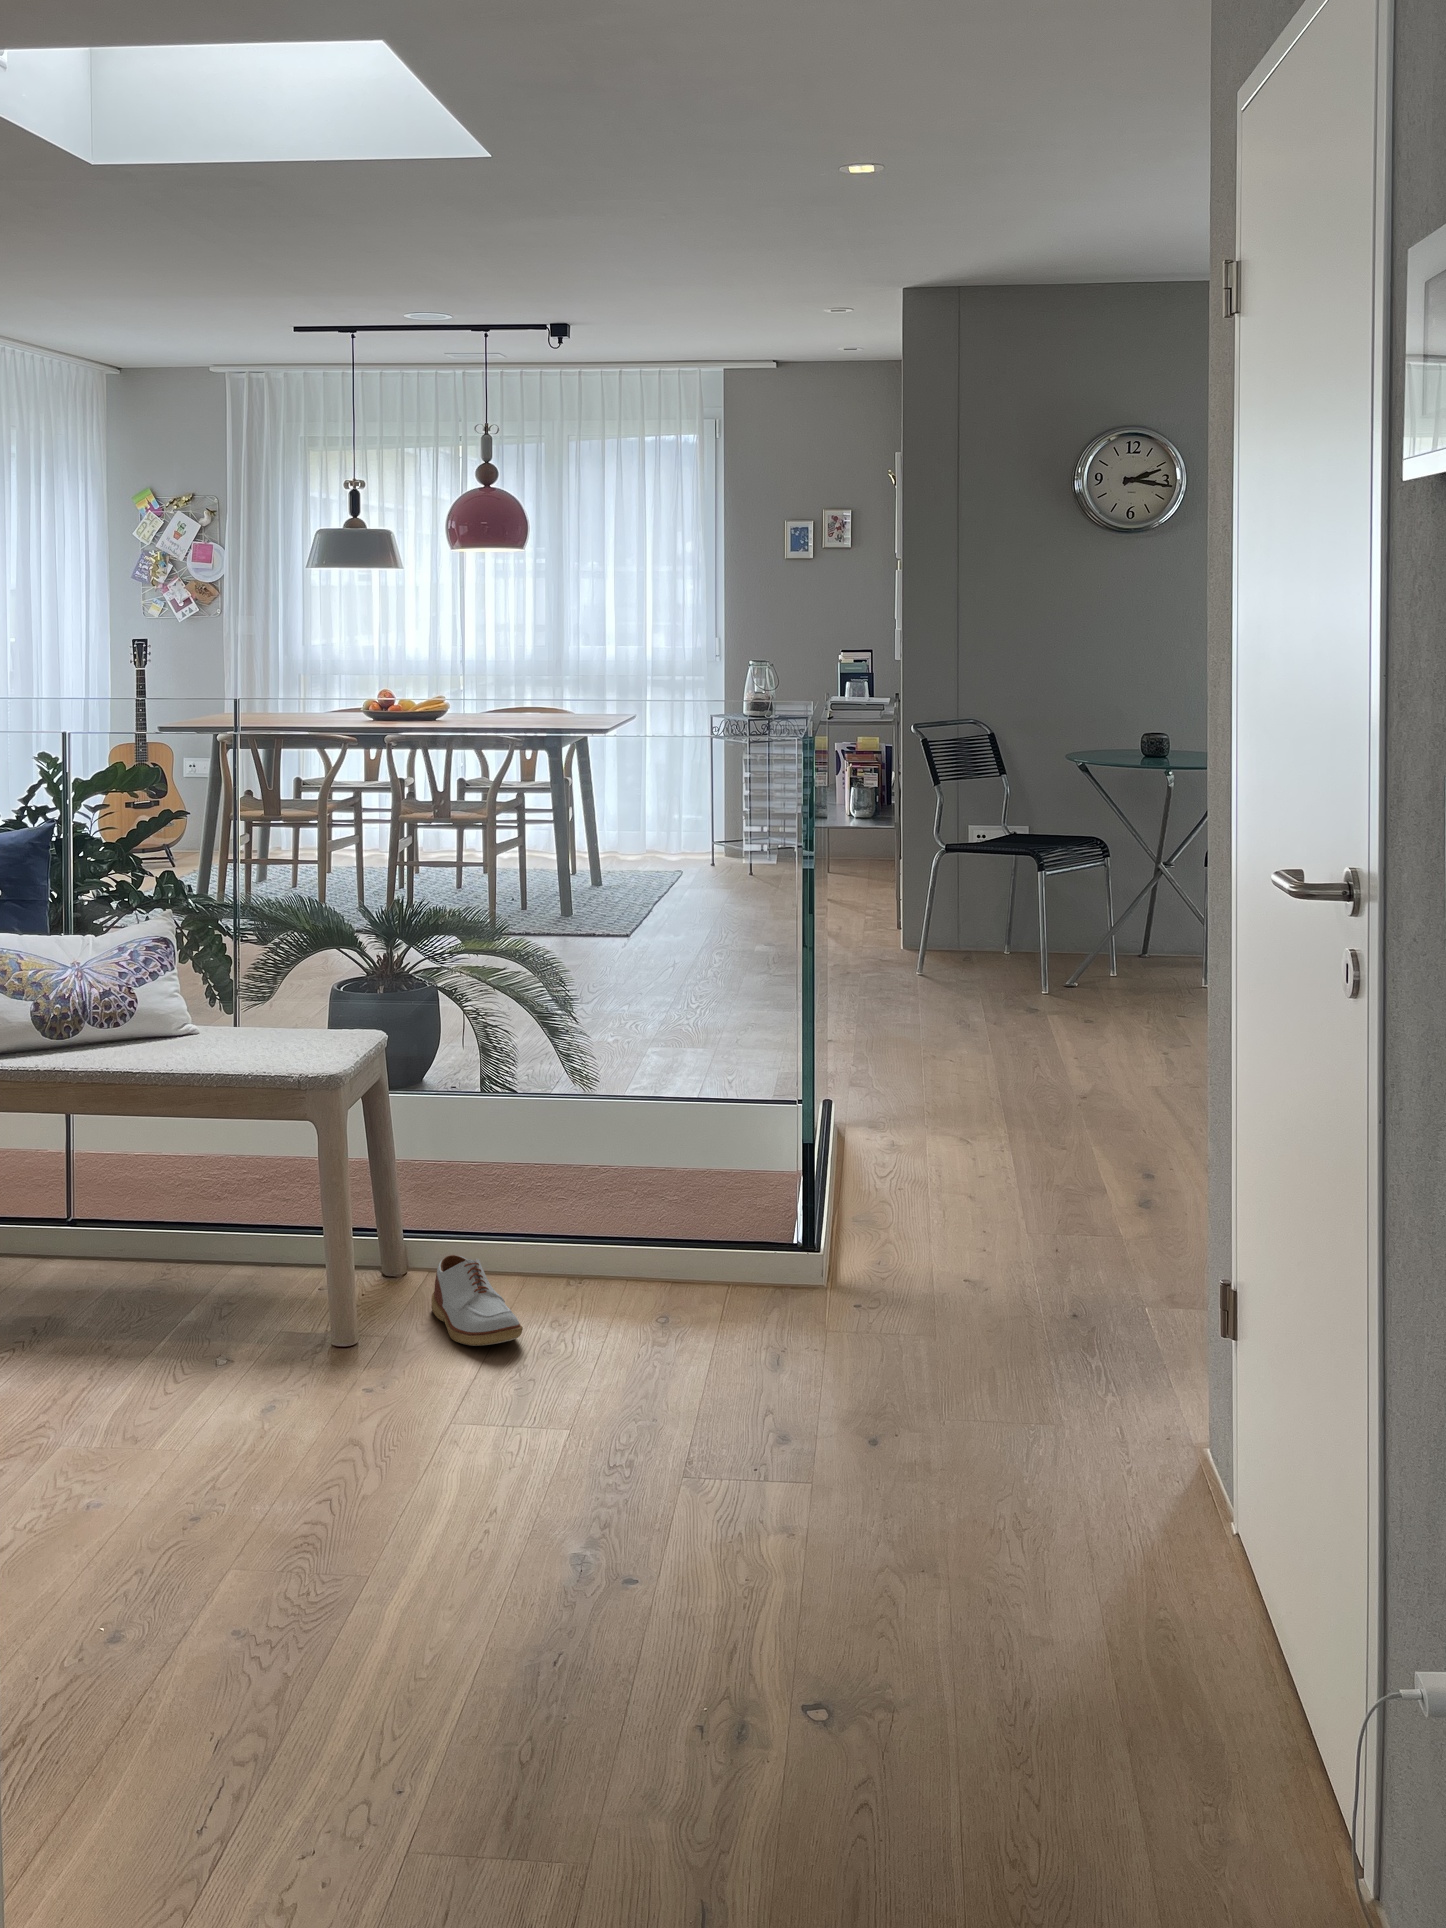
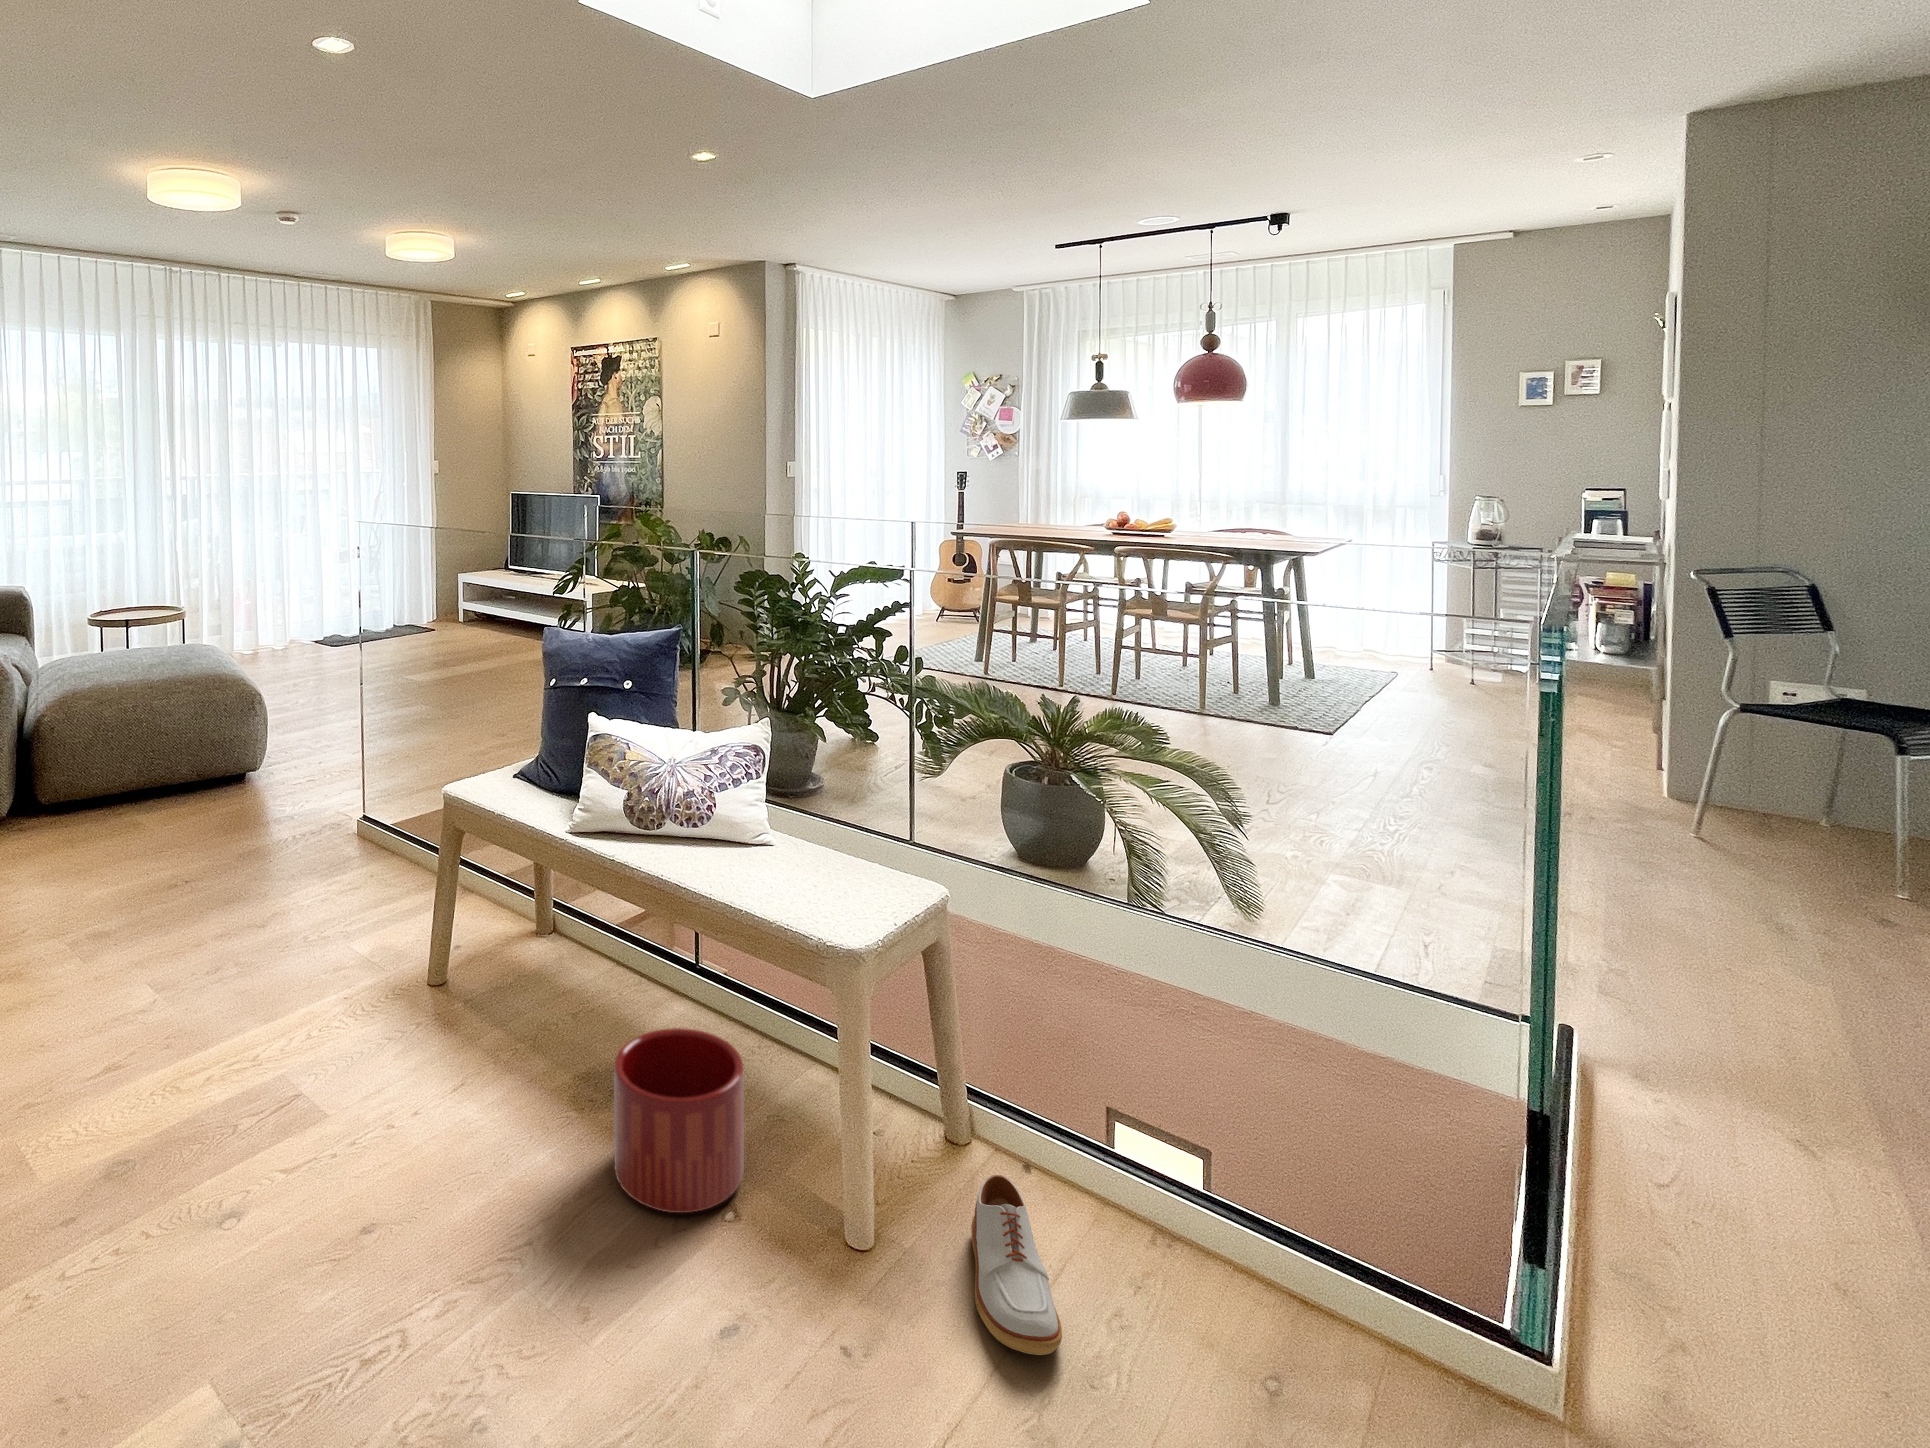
planter: none [90,1212,223,1365] -> present [614,1028,744,1213]

